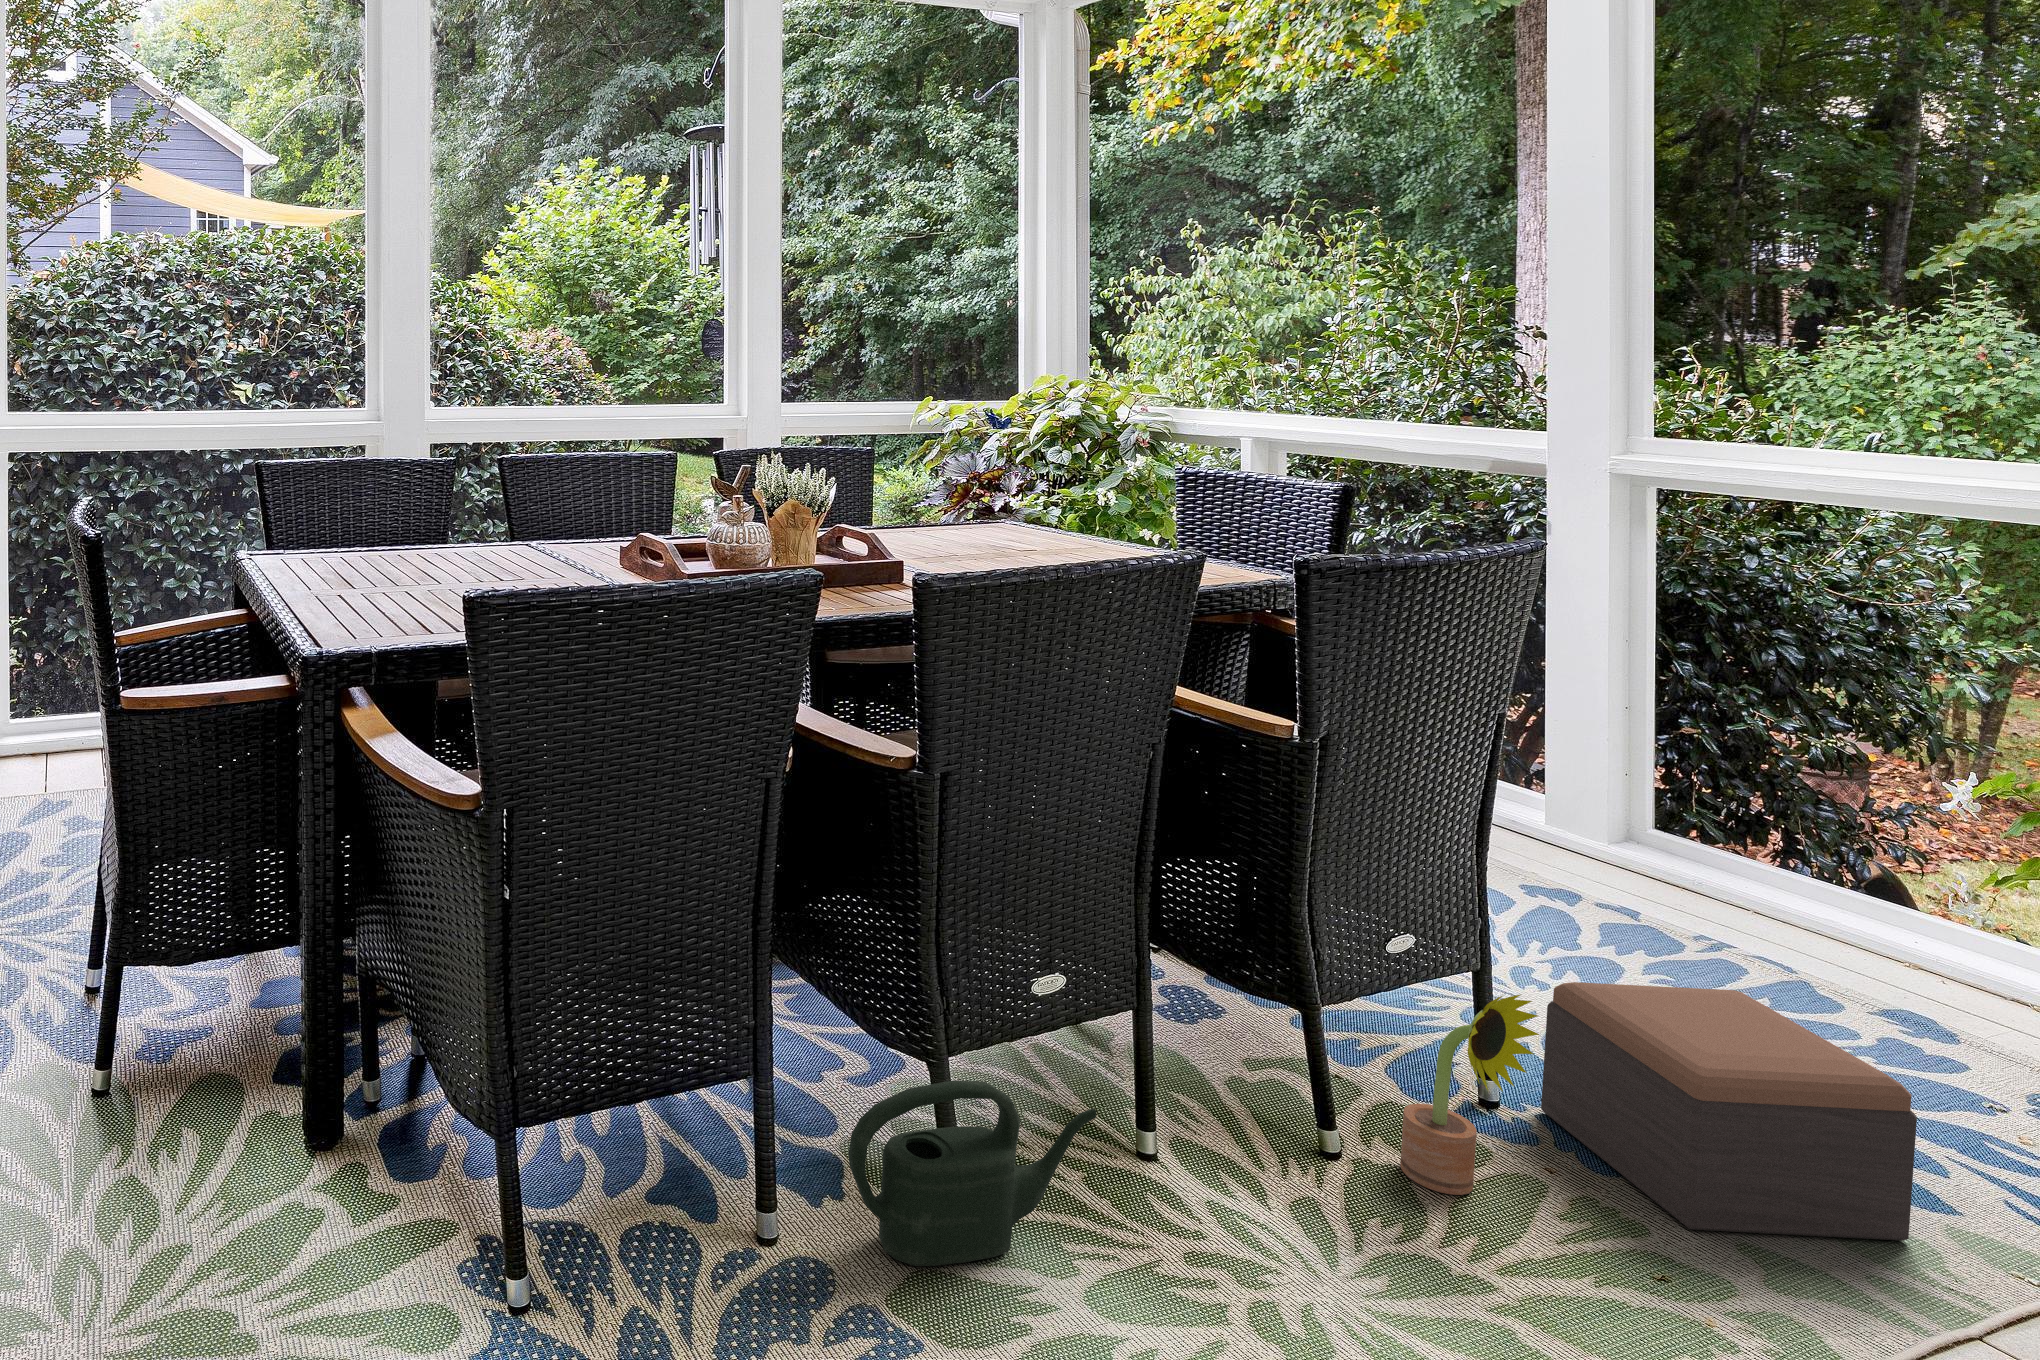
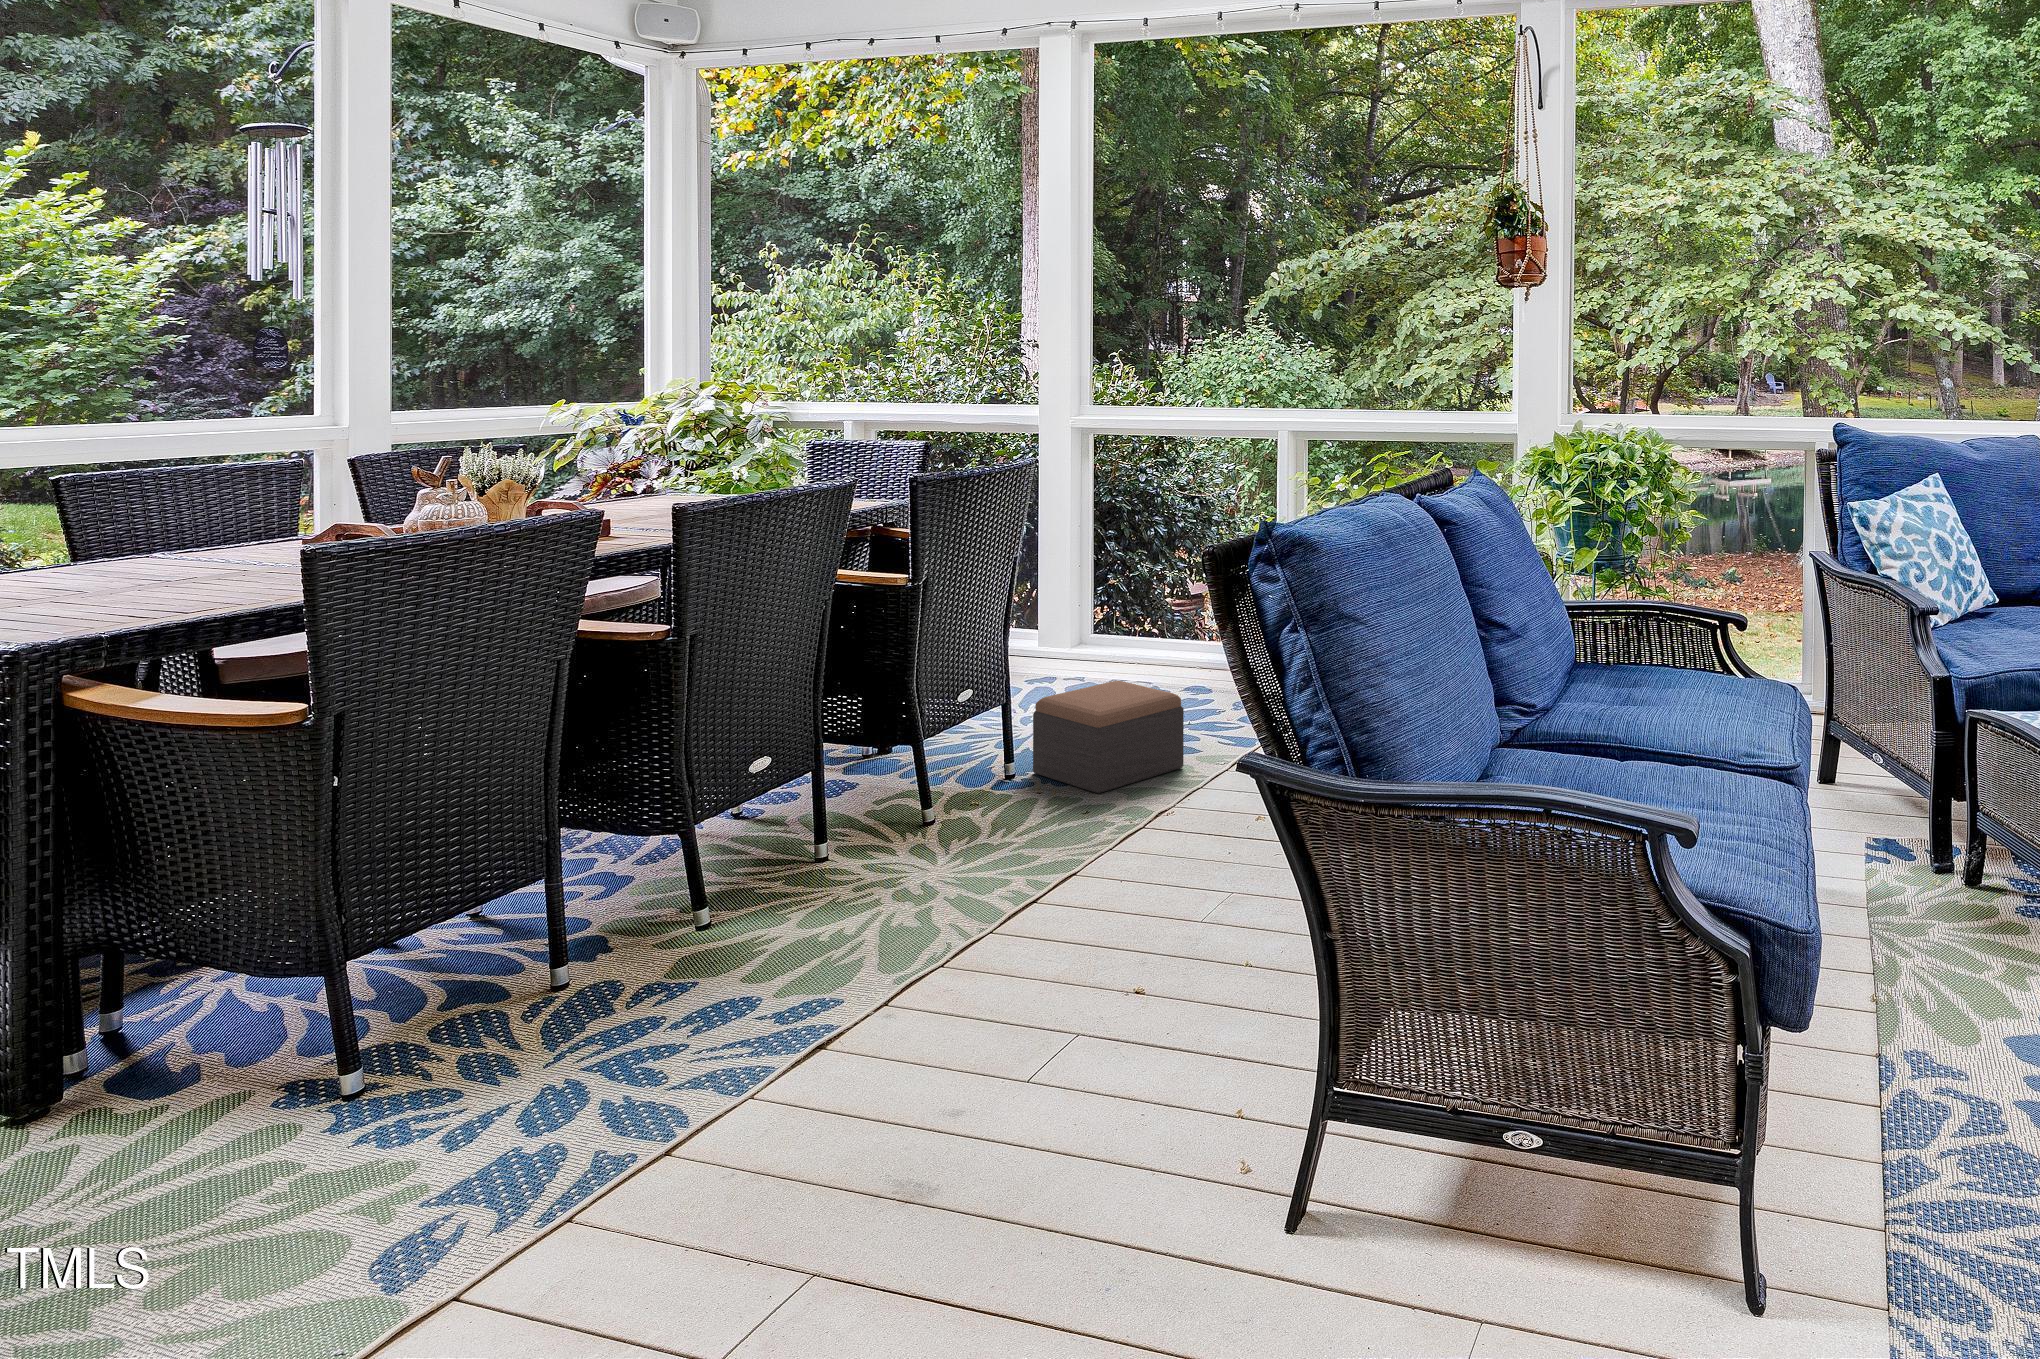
decorative plant: present [1400,994,1539,1195] -> none [965,699,1029,820]
watering can: present [849,1080,1096,1266] -> none [645,825,800,951]

